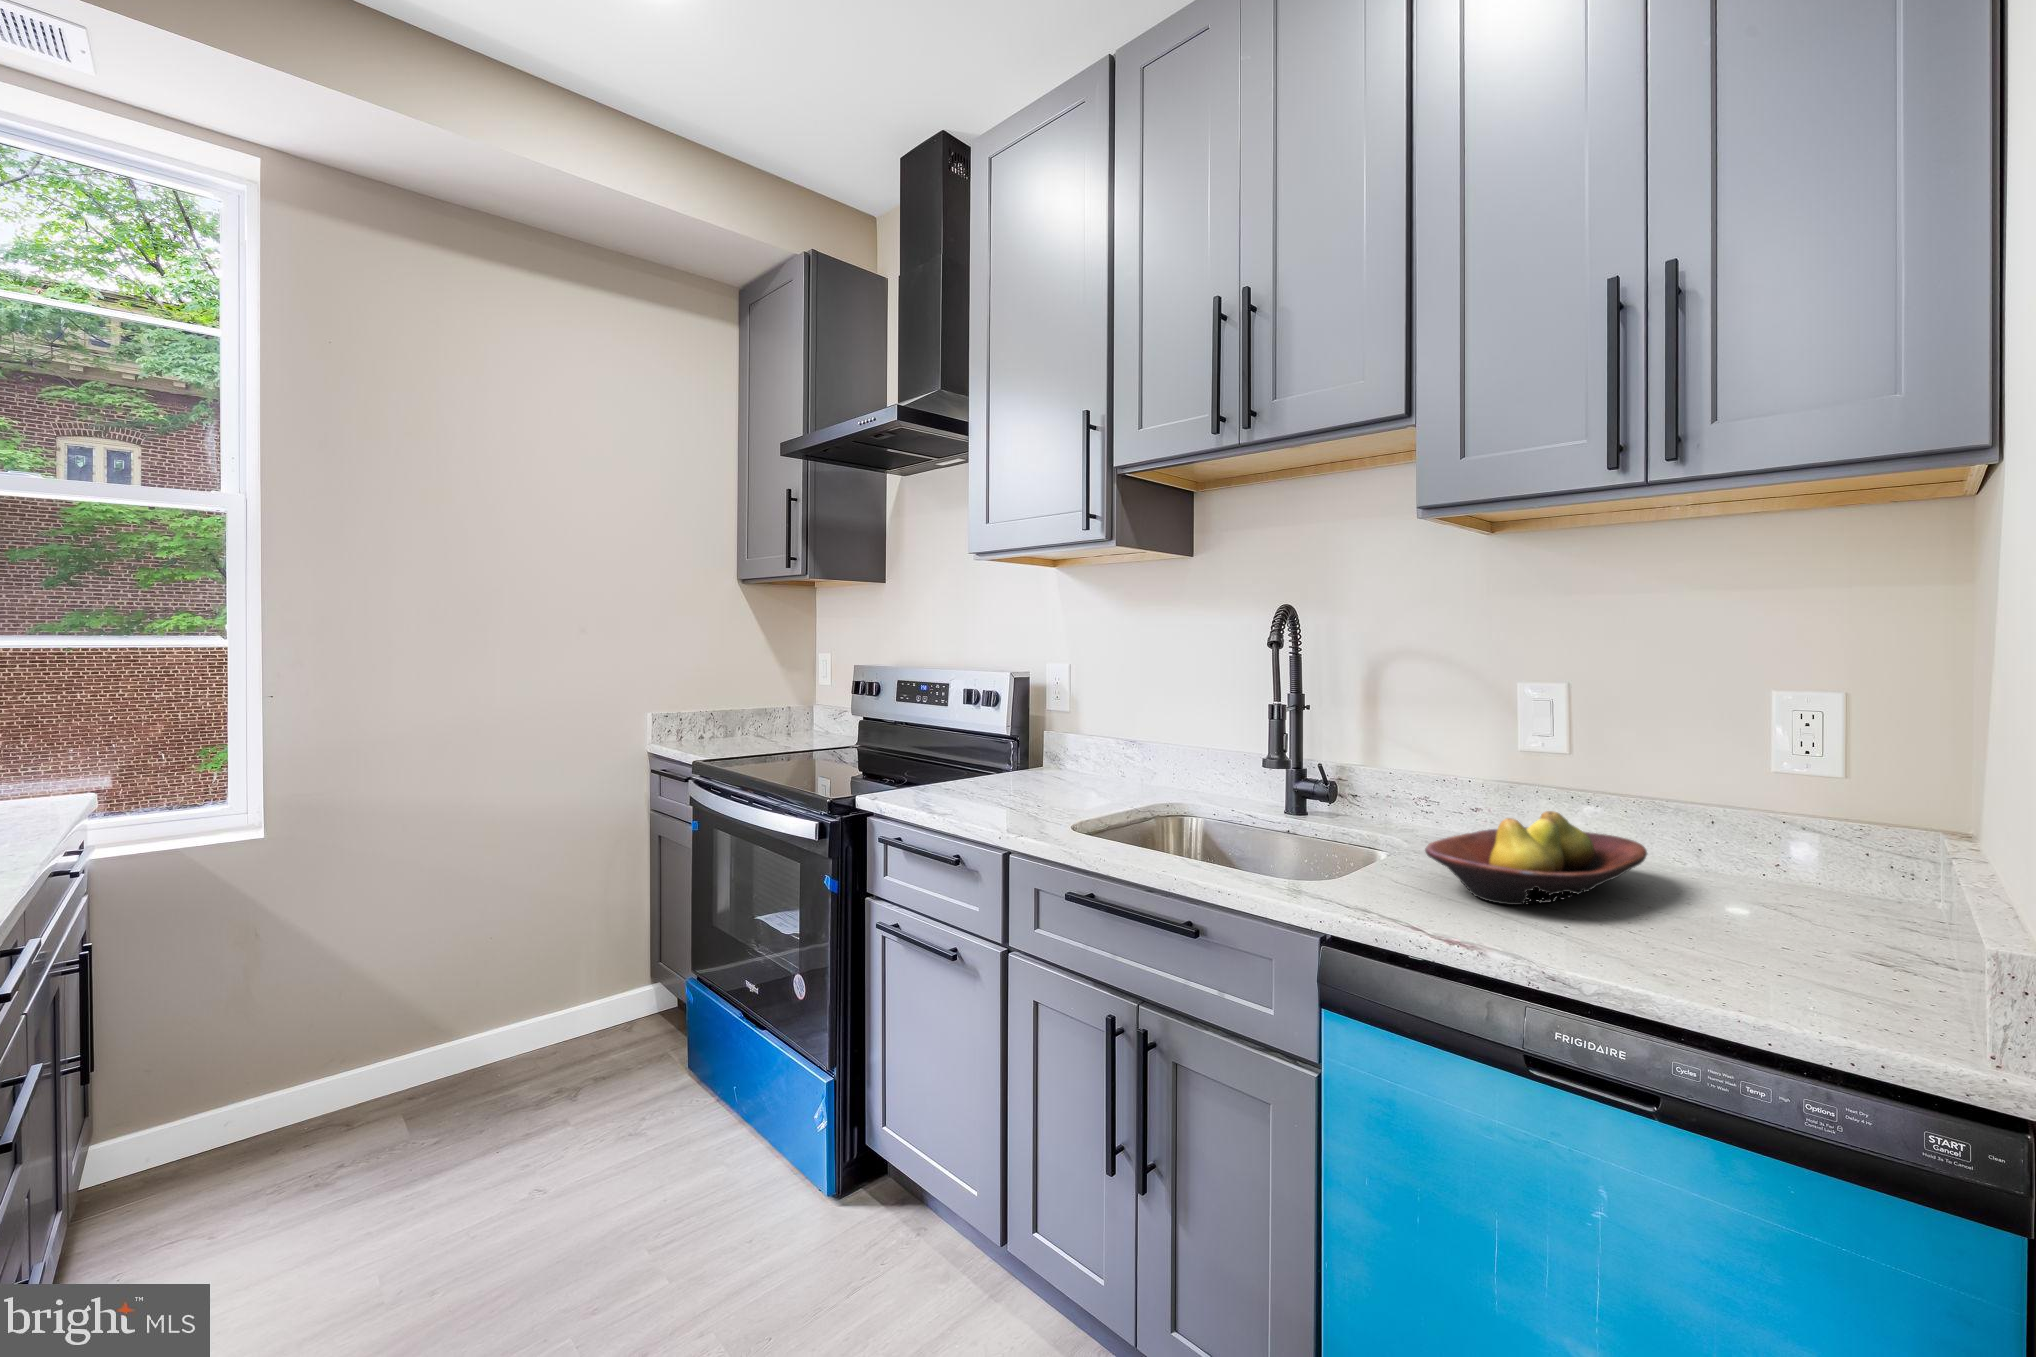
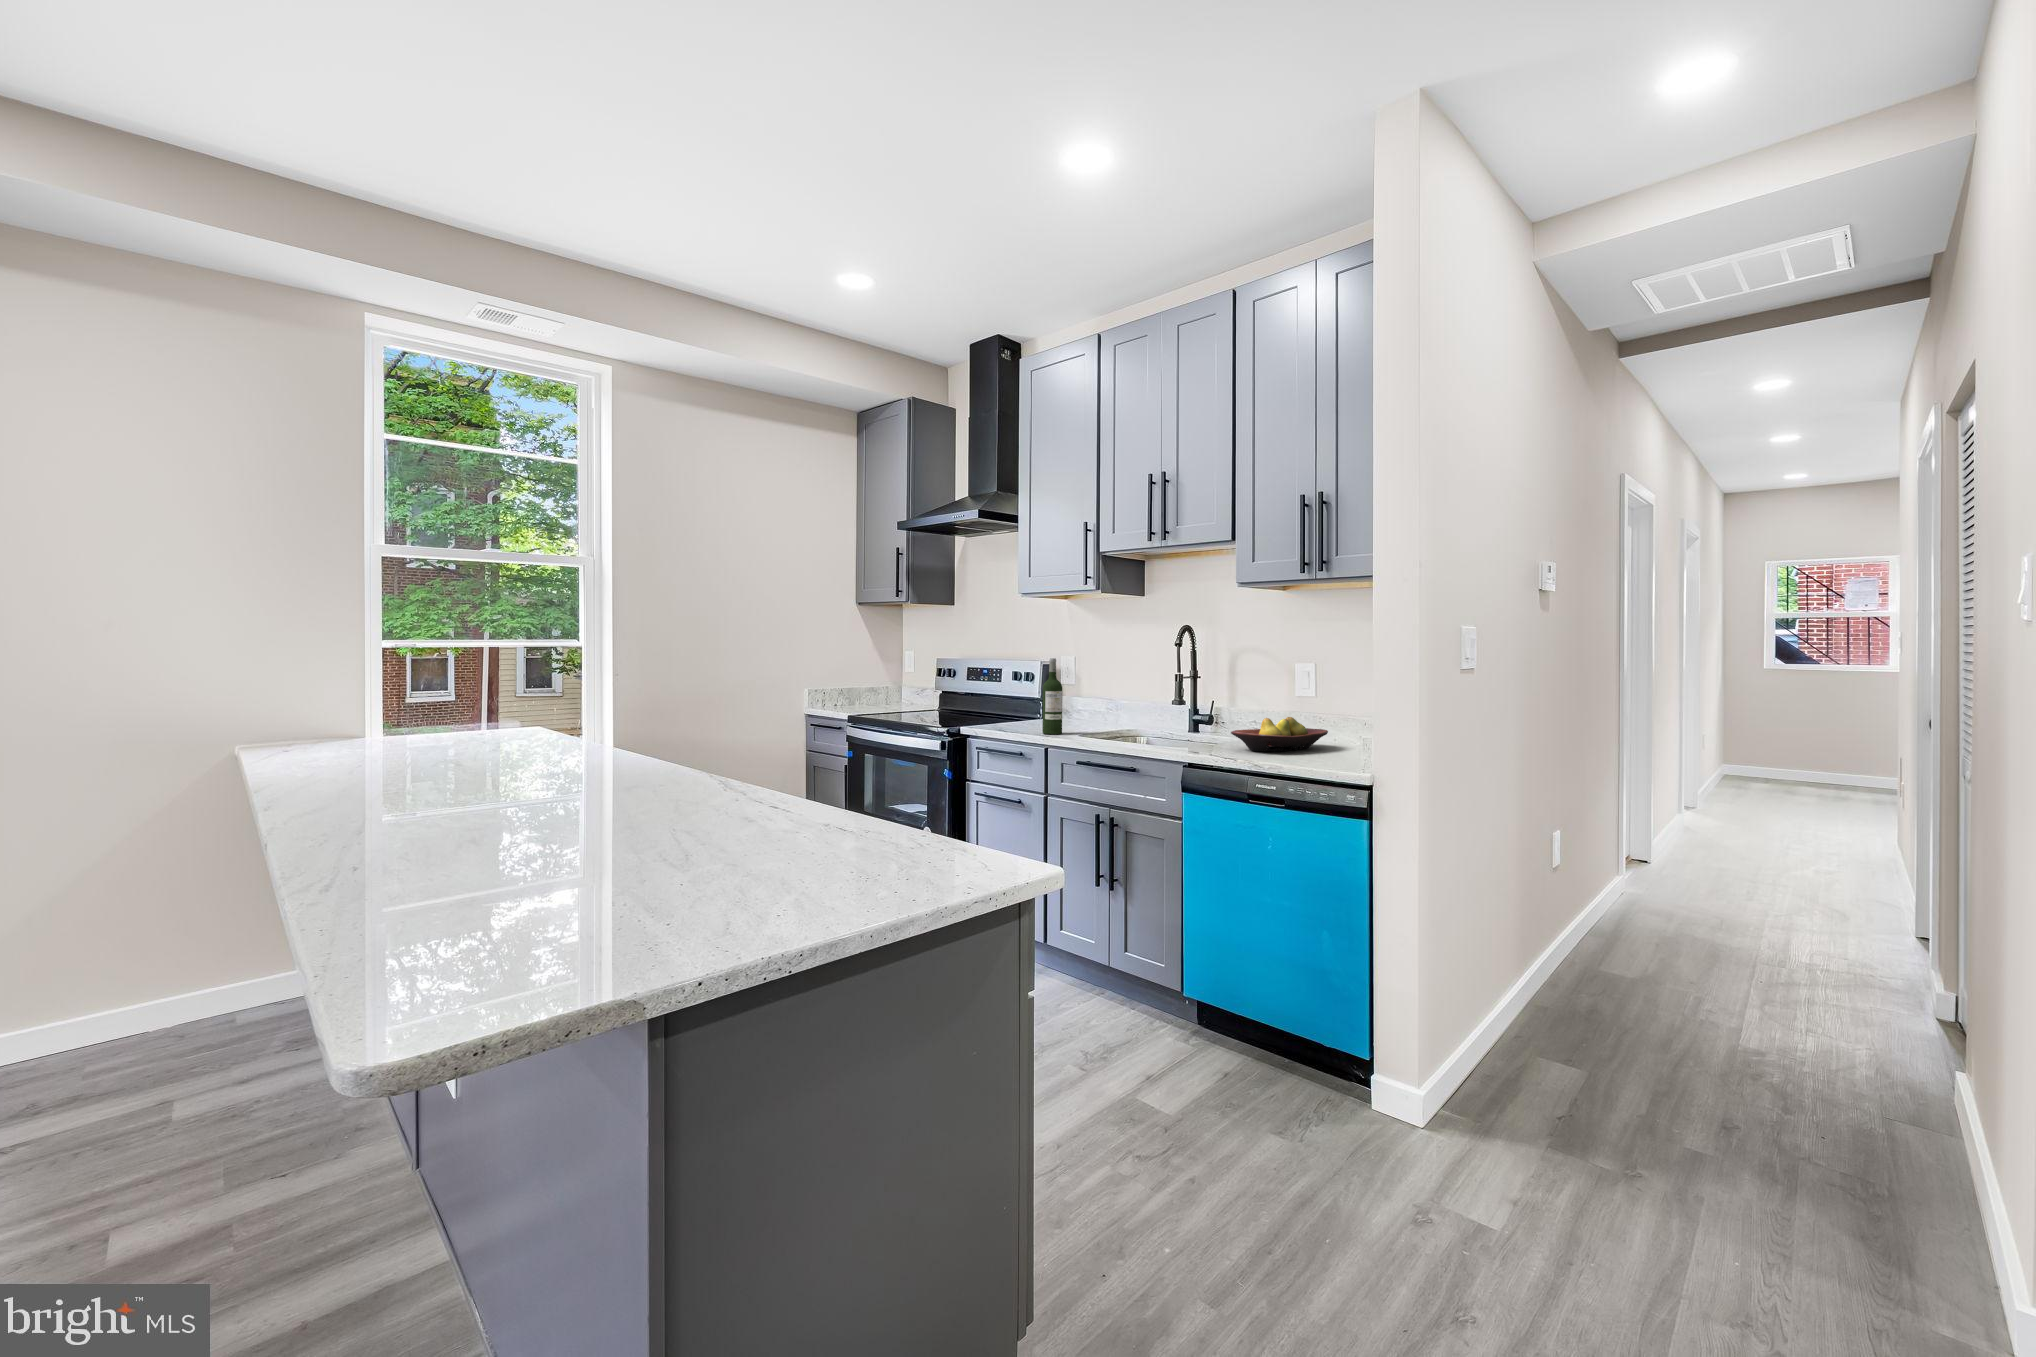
wine bottle: none [1002,671,1041,820] -> present [1042,658,1062,734]

